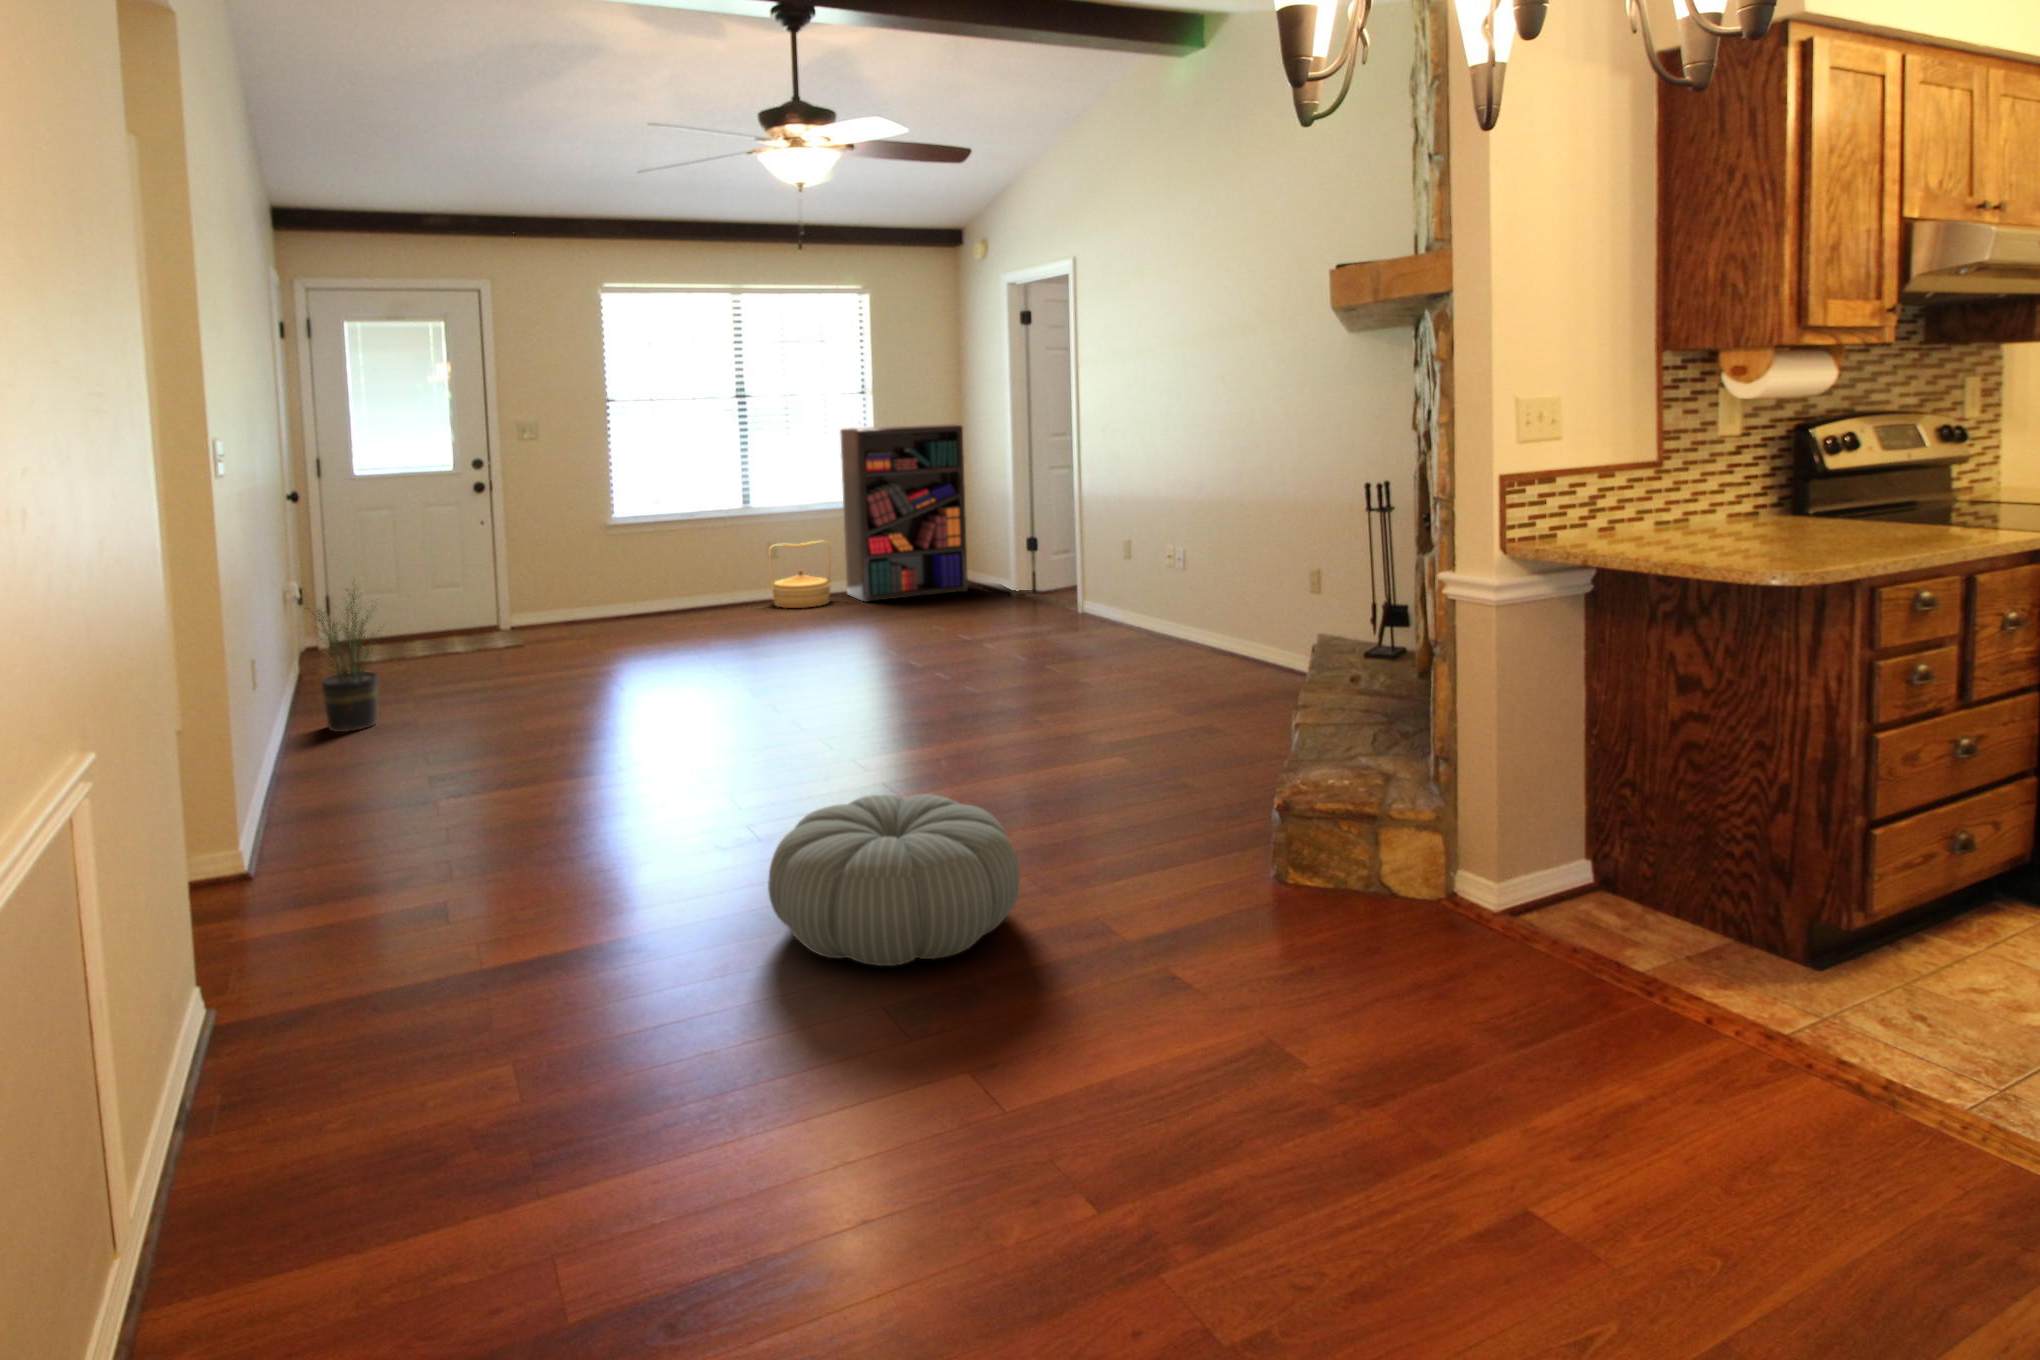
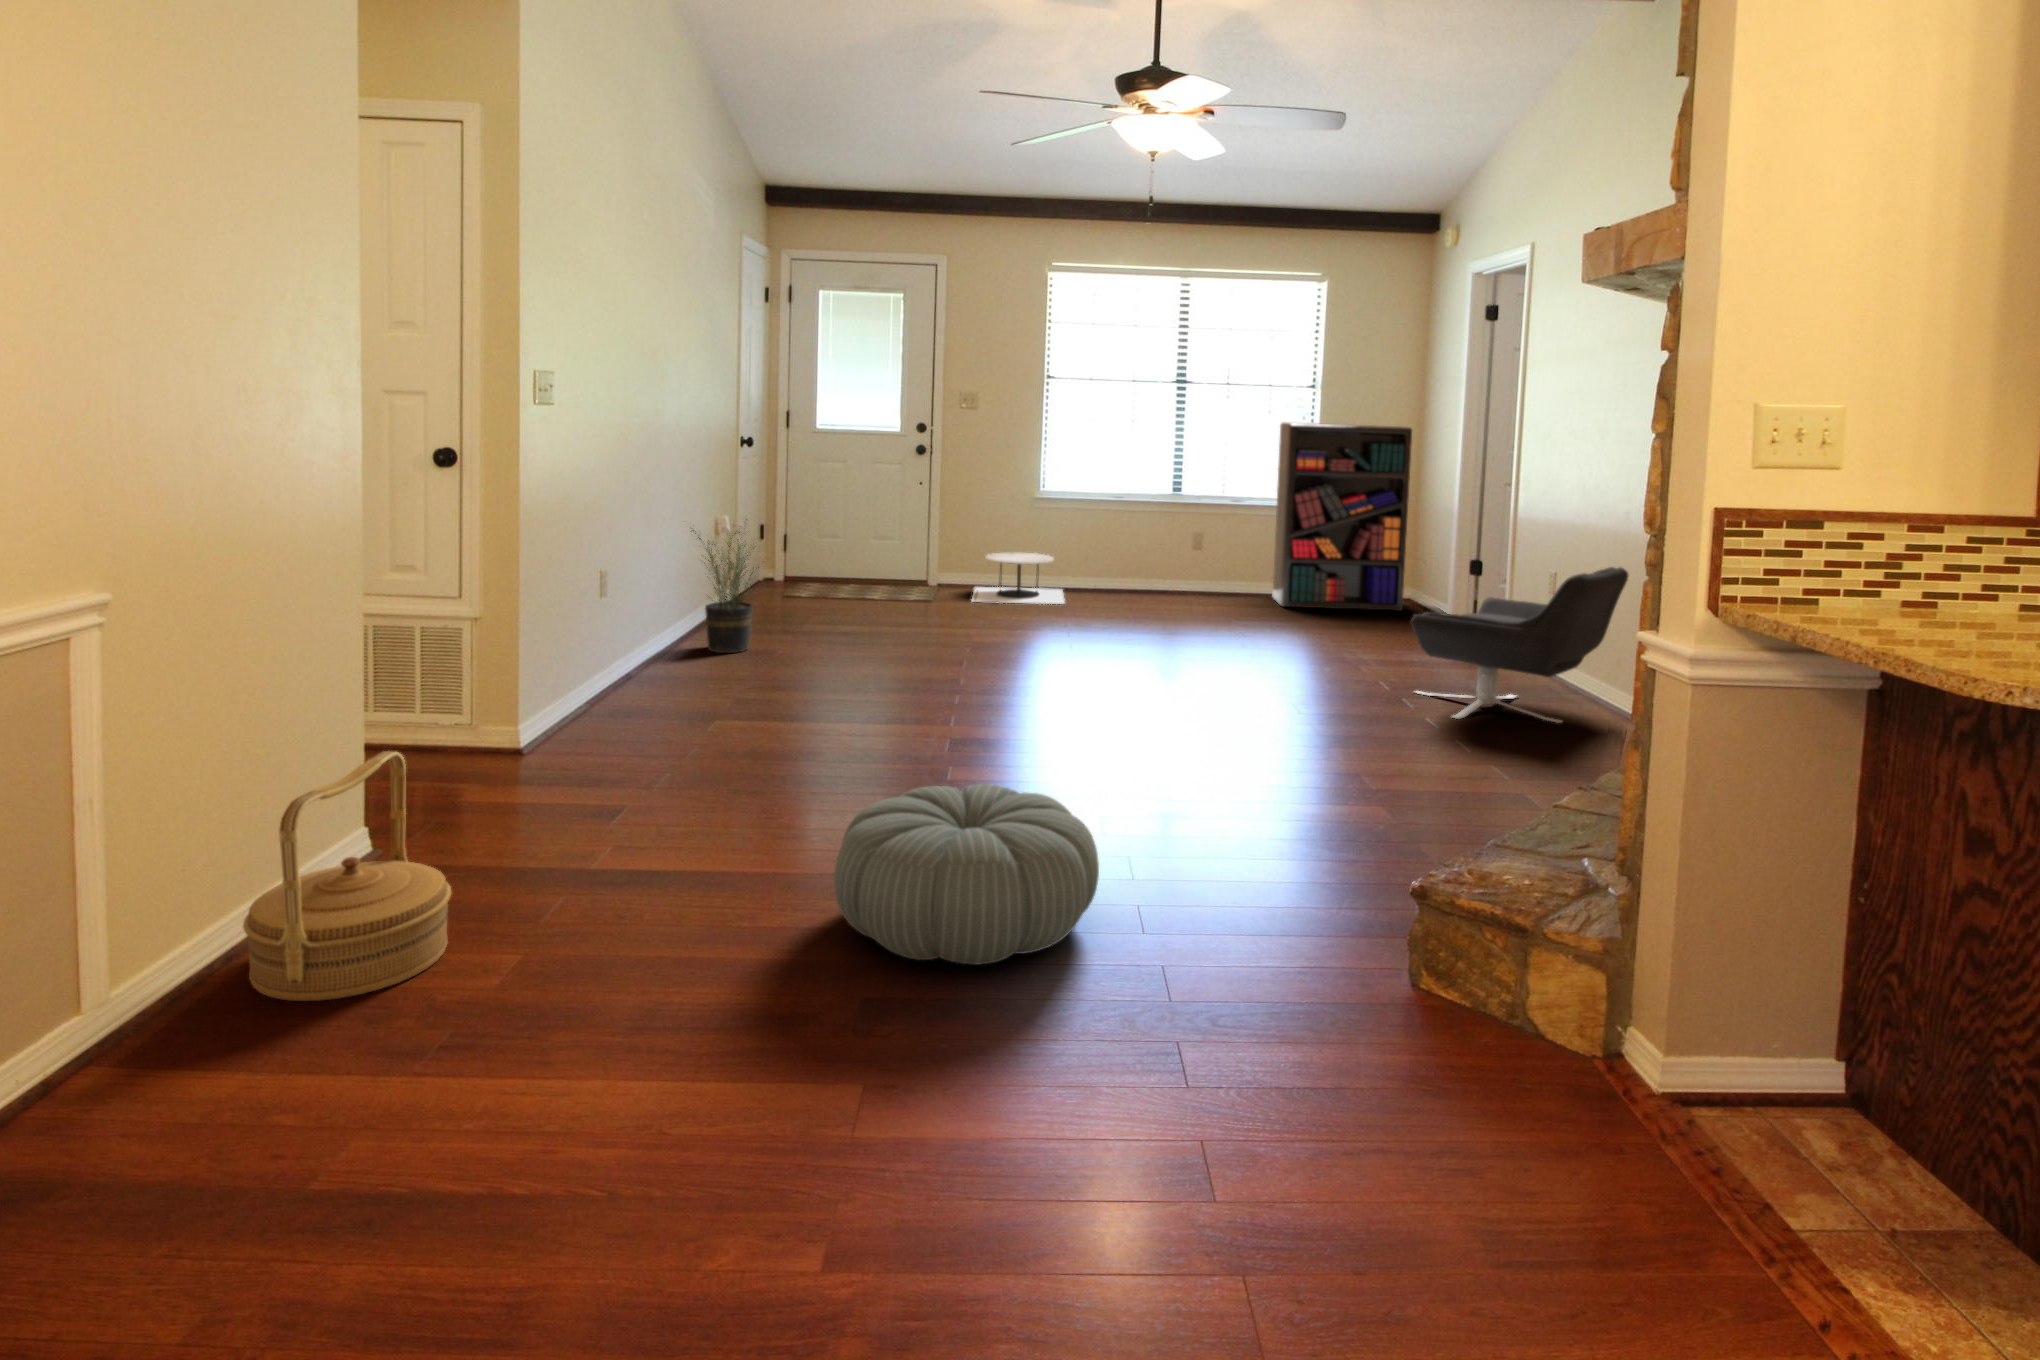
lounge chair: none [1047,529,1213,675] -> present [1411,567,1628,723]
woven basket: present [768,540,831,608] -> present [243,751,451,1001]
side table: none [551,581,663,638] -> present [971,552,1065,604]

